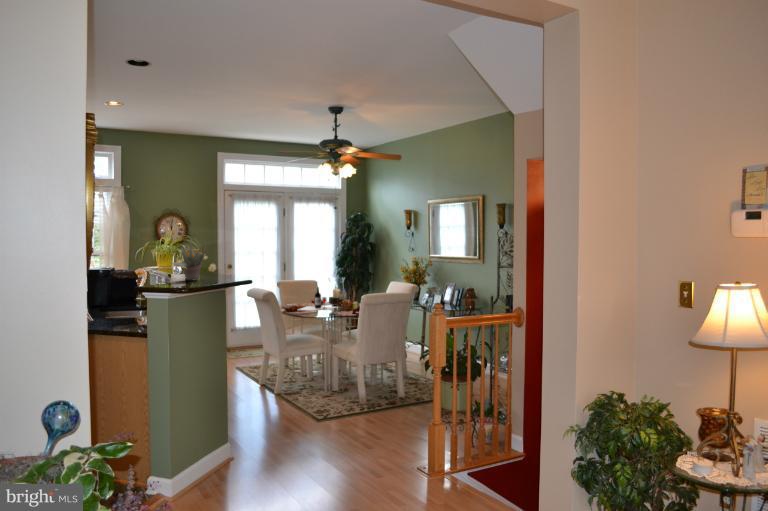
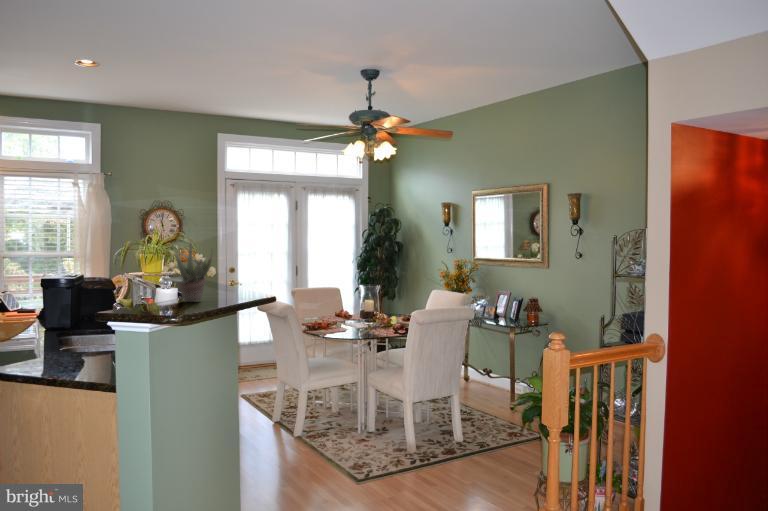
wine bottle: present [299,288,335,310] -> none [322,300,372,331]

